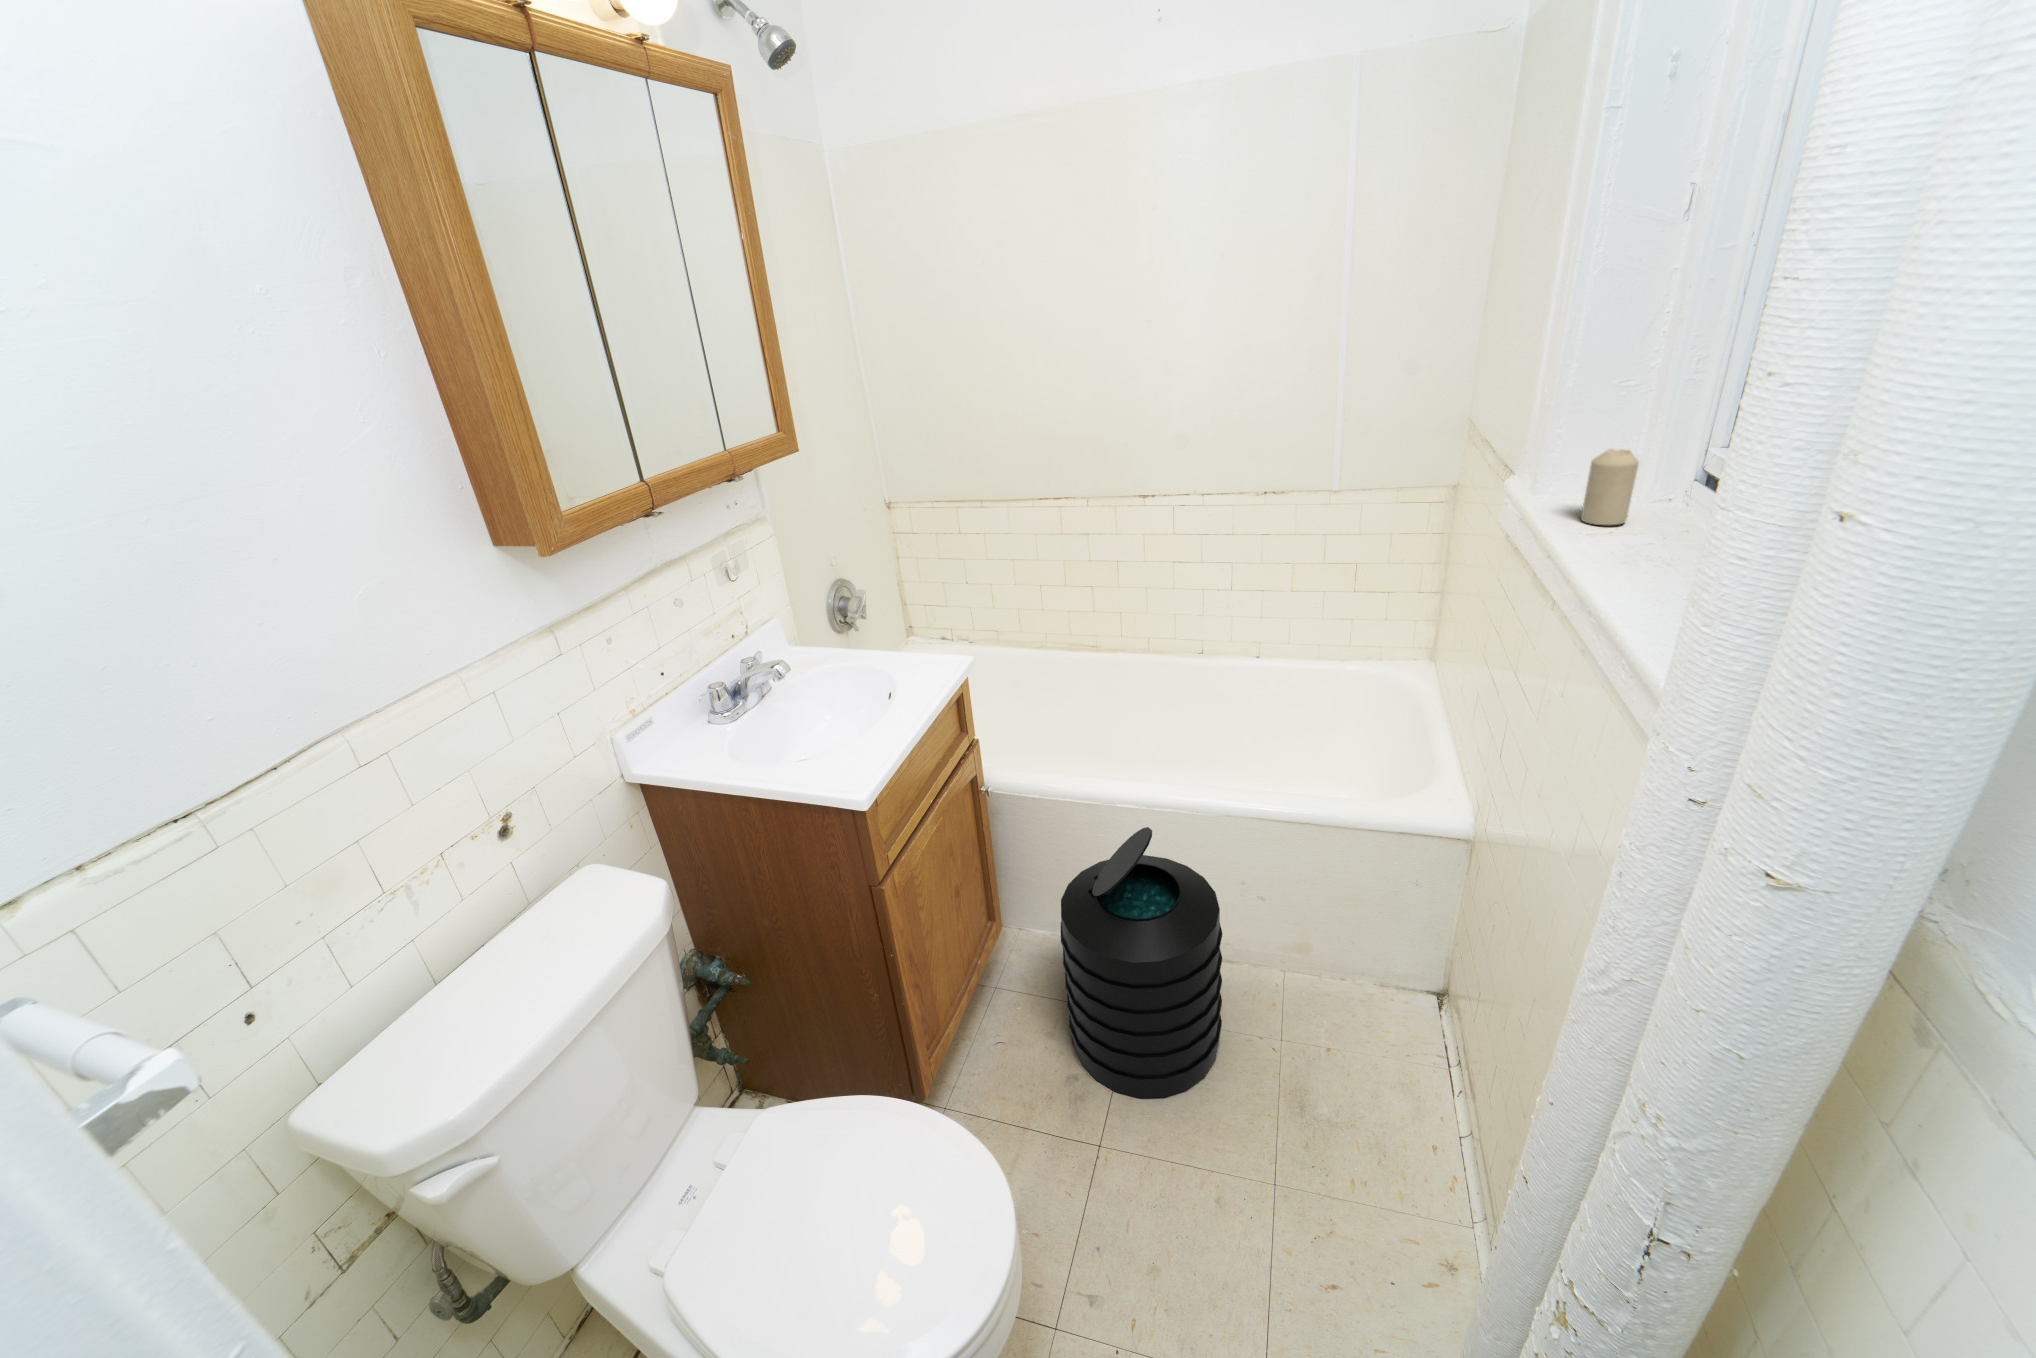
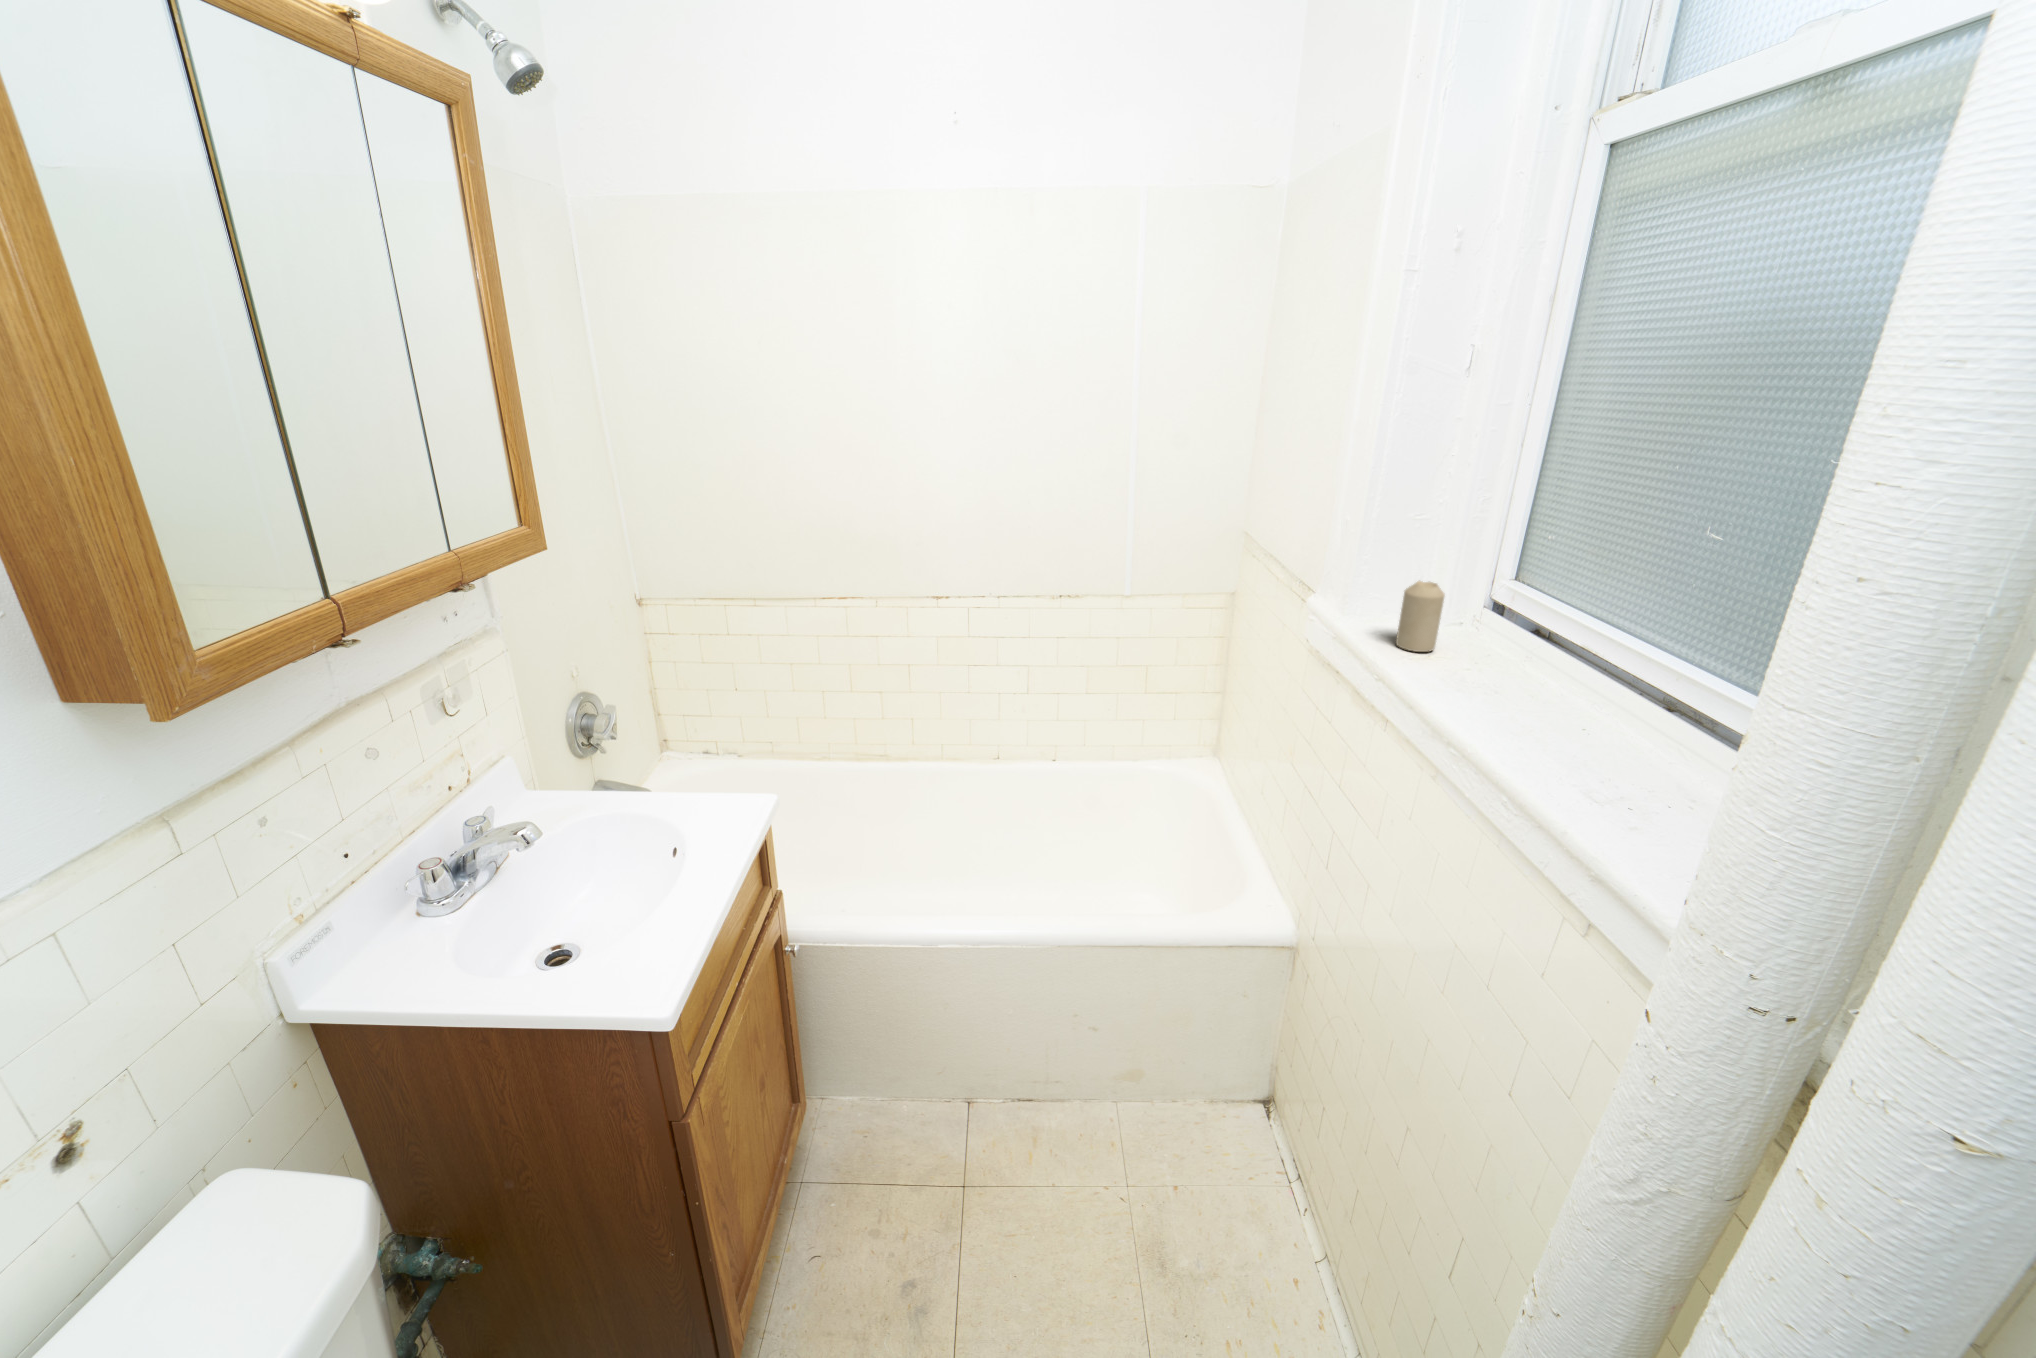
trash can: present [1061,827,1222,1098] -> none [887,977,1067,1297]

